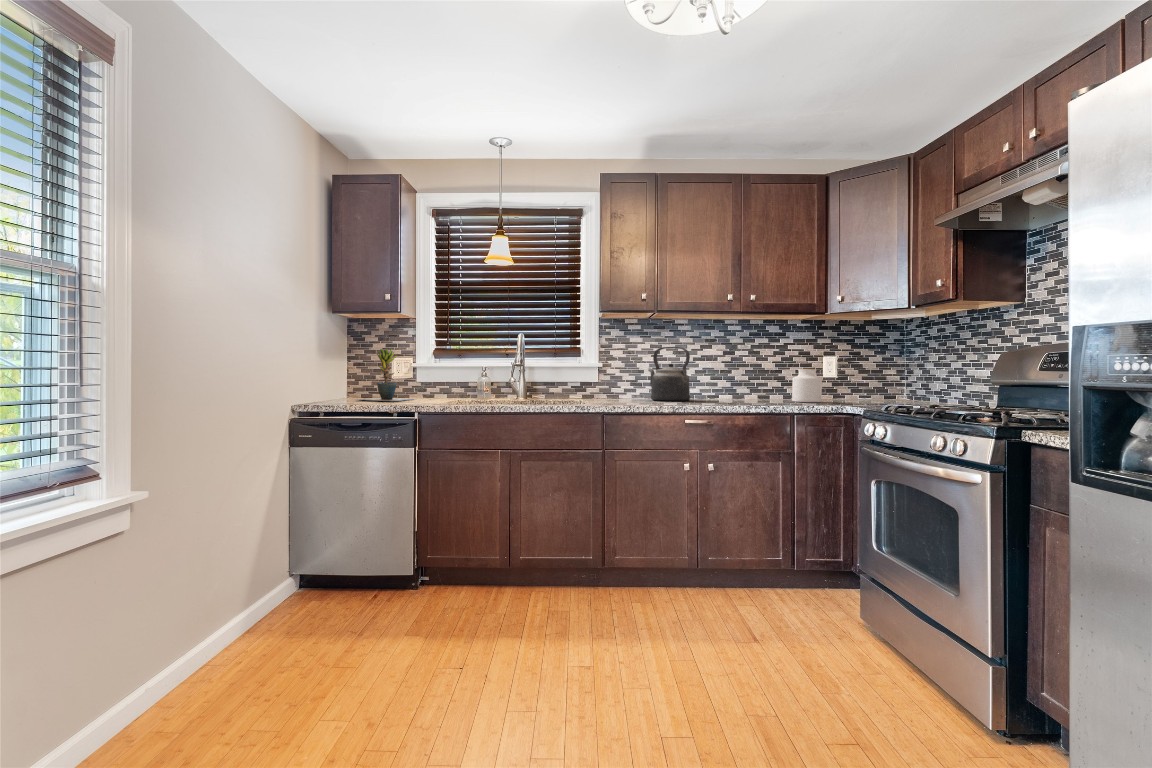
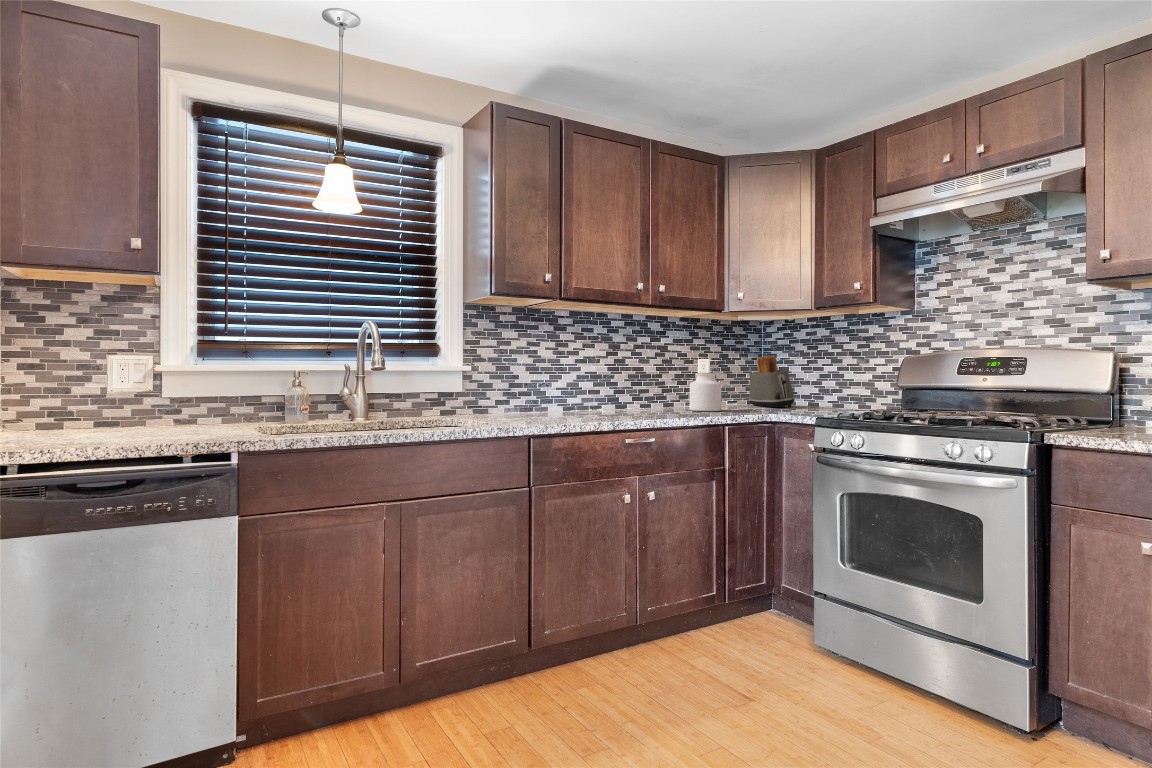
kettle: present [648,347,690,401] -> none [527,345,590,415]
potted plant: present [356,349,414,401] -> none [42,336,174,434]
toaster: none [880,353,917,402] -> present [749,356,795,407]

